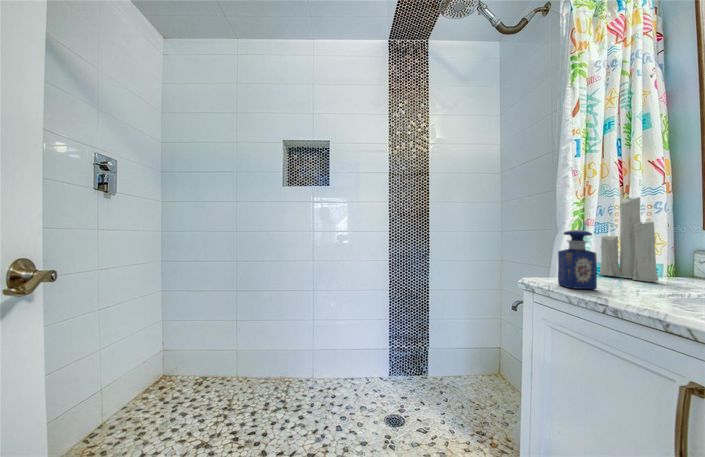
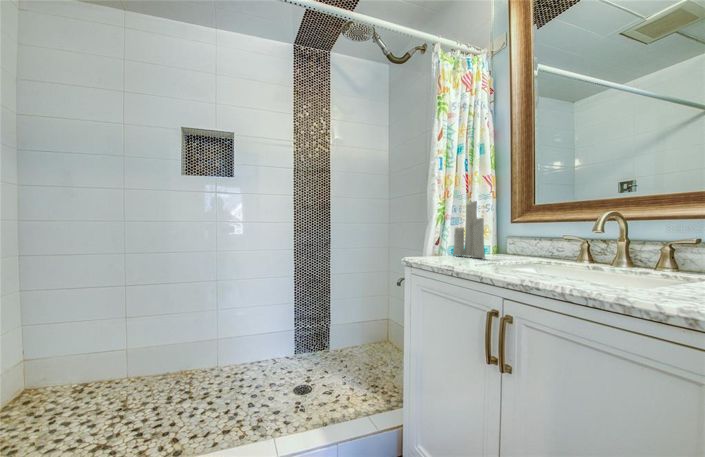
perfume bottle: present [558,230,597,289] -> none [426,221,449,262]

